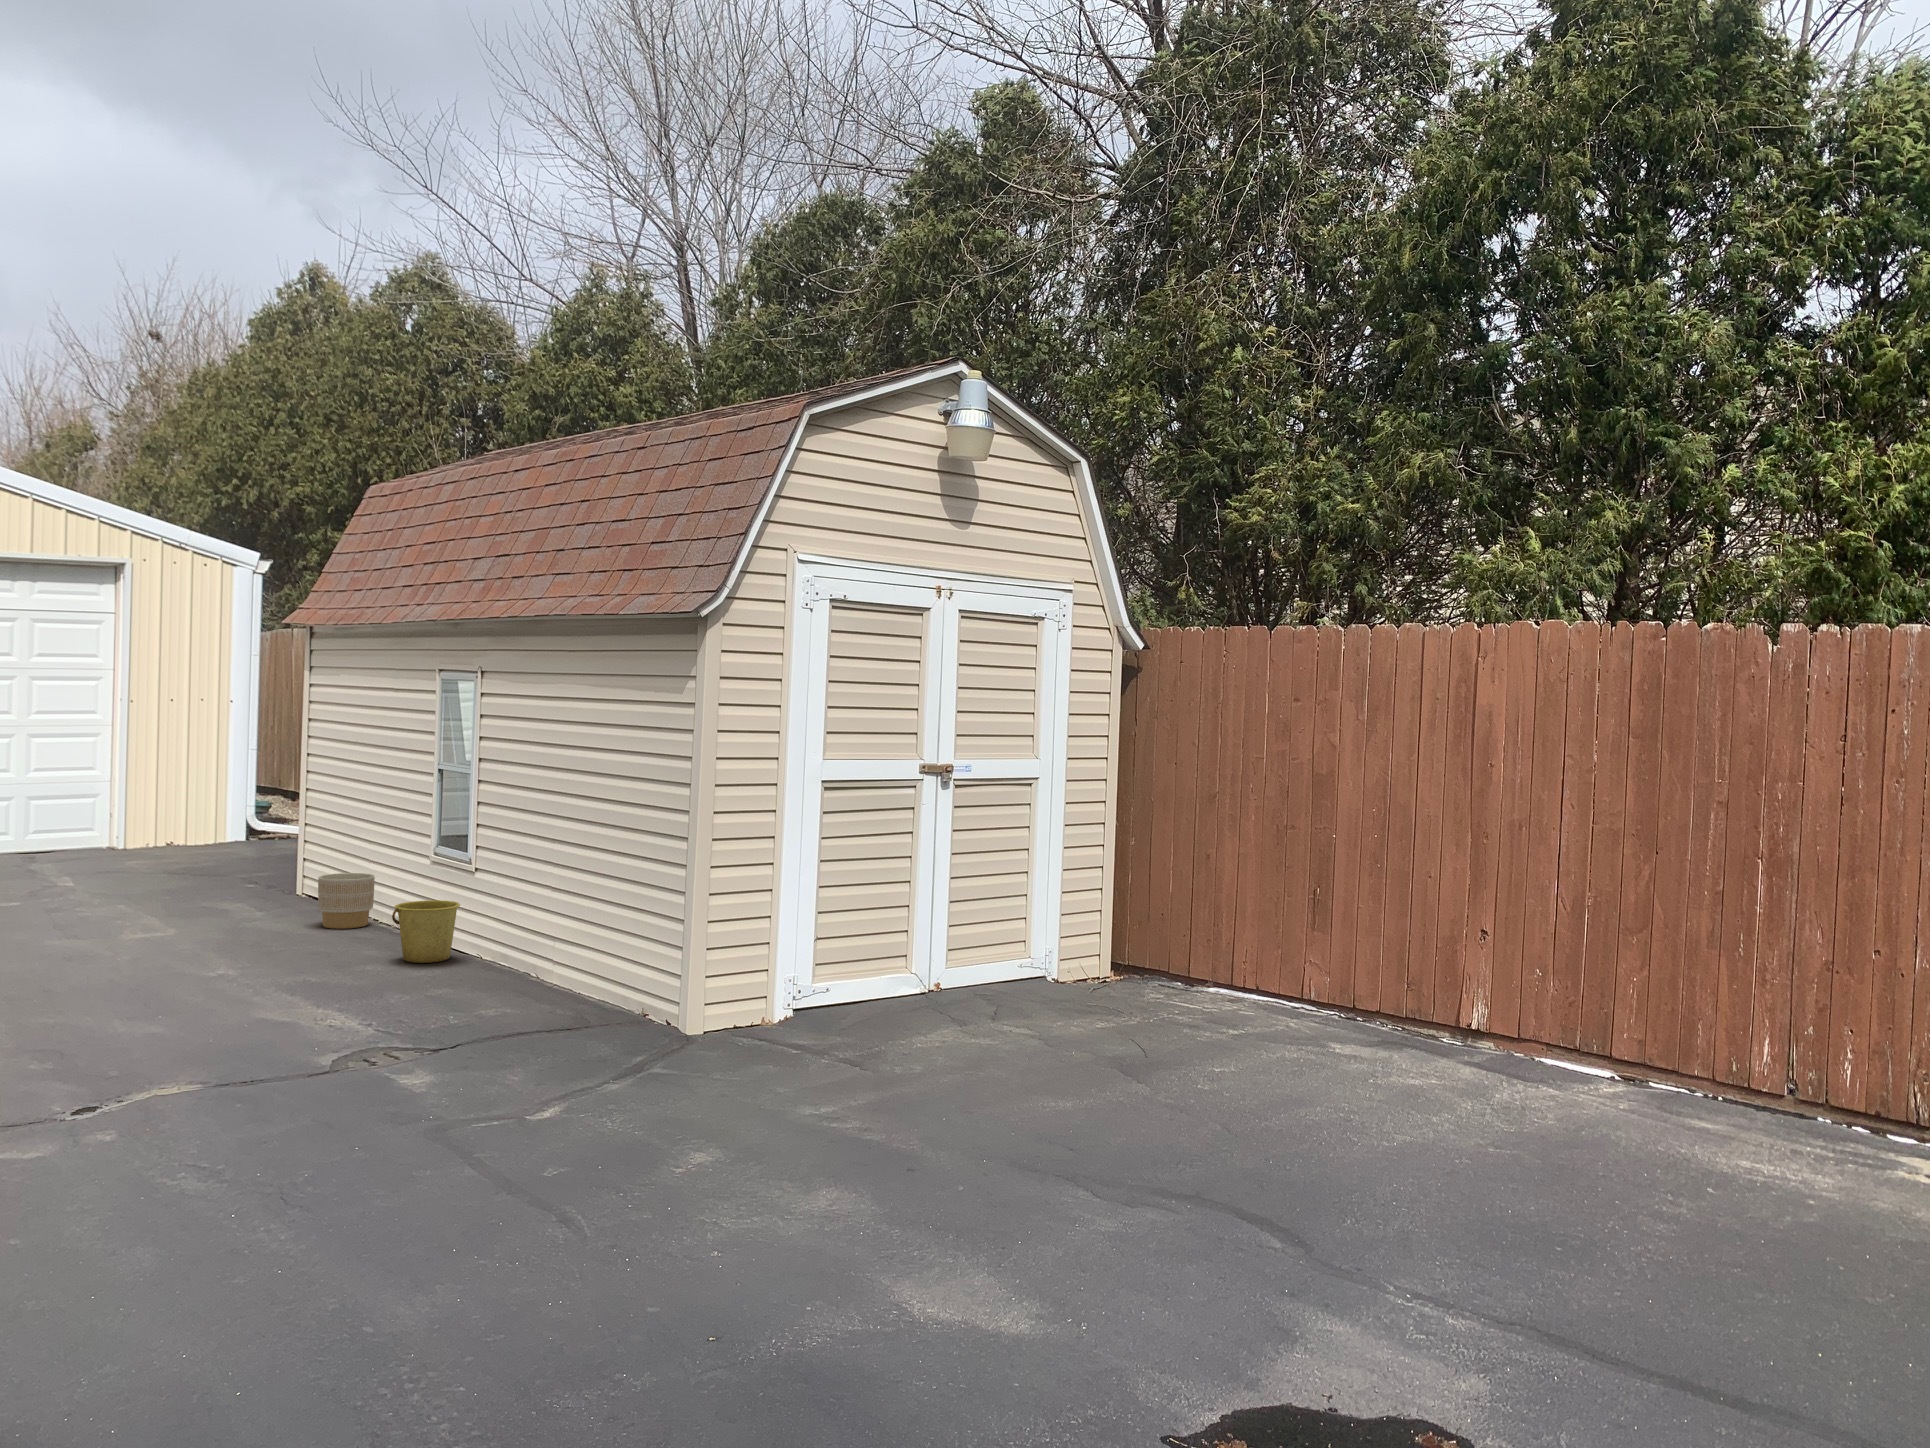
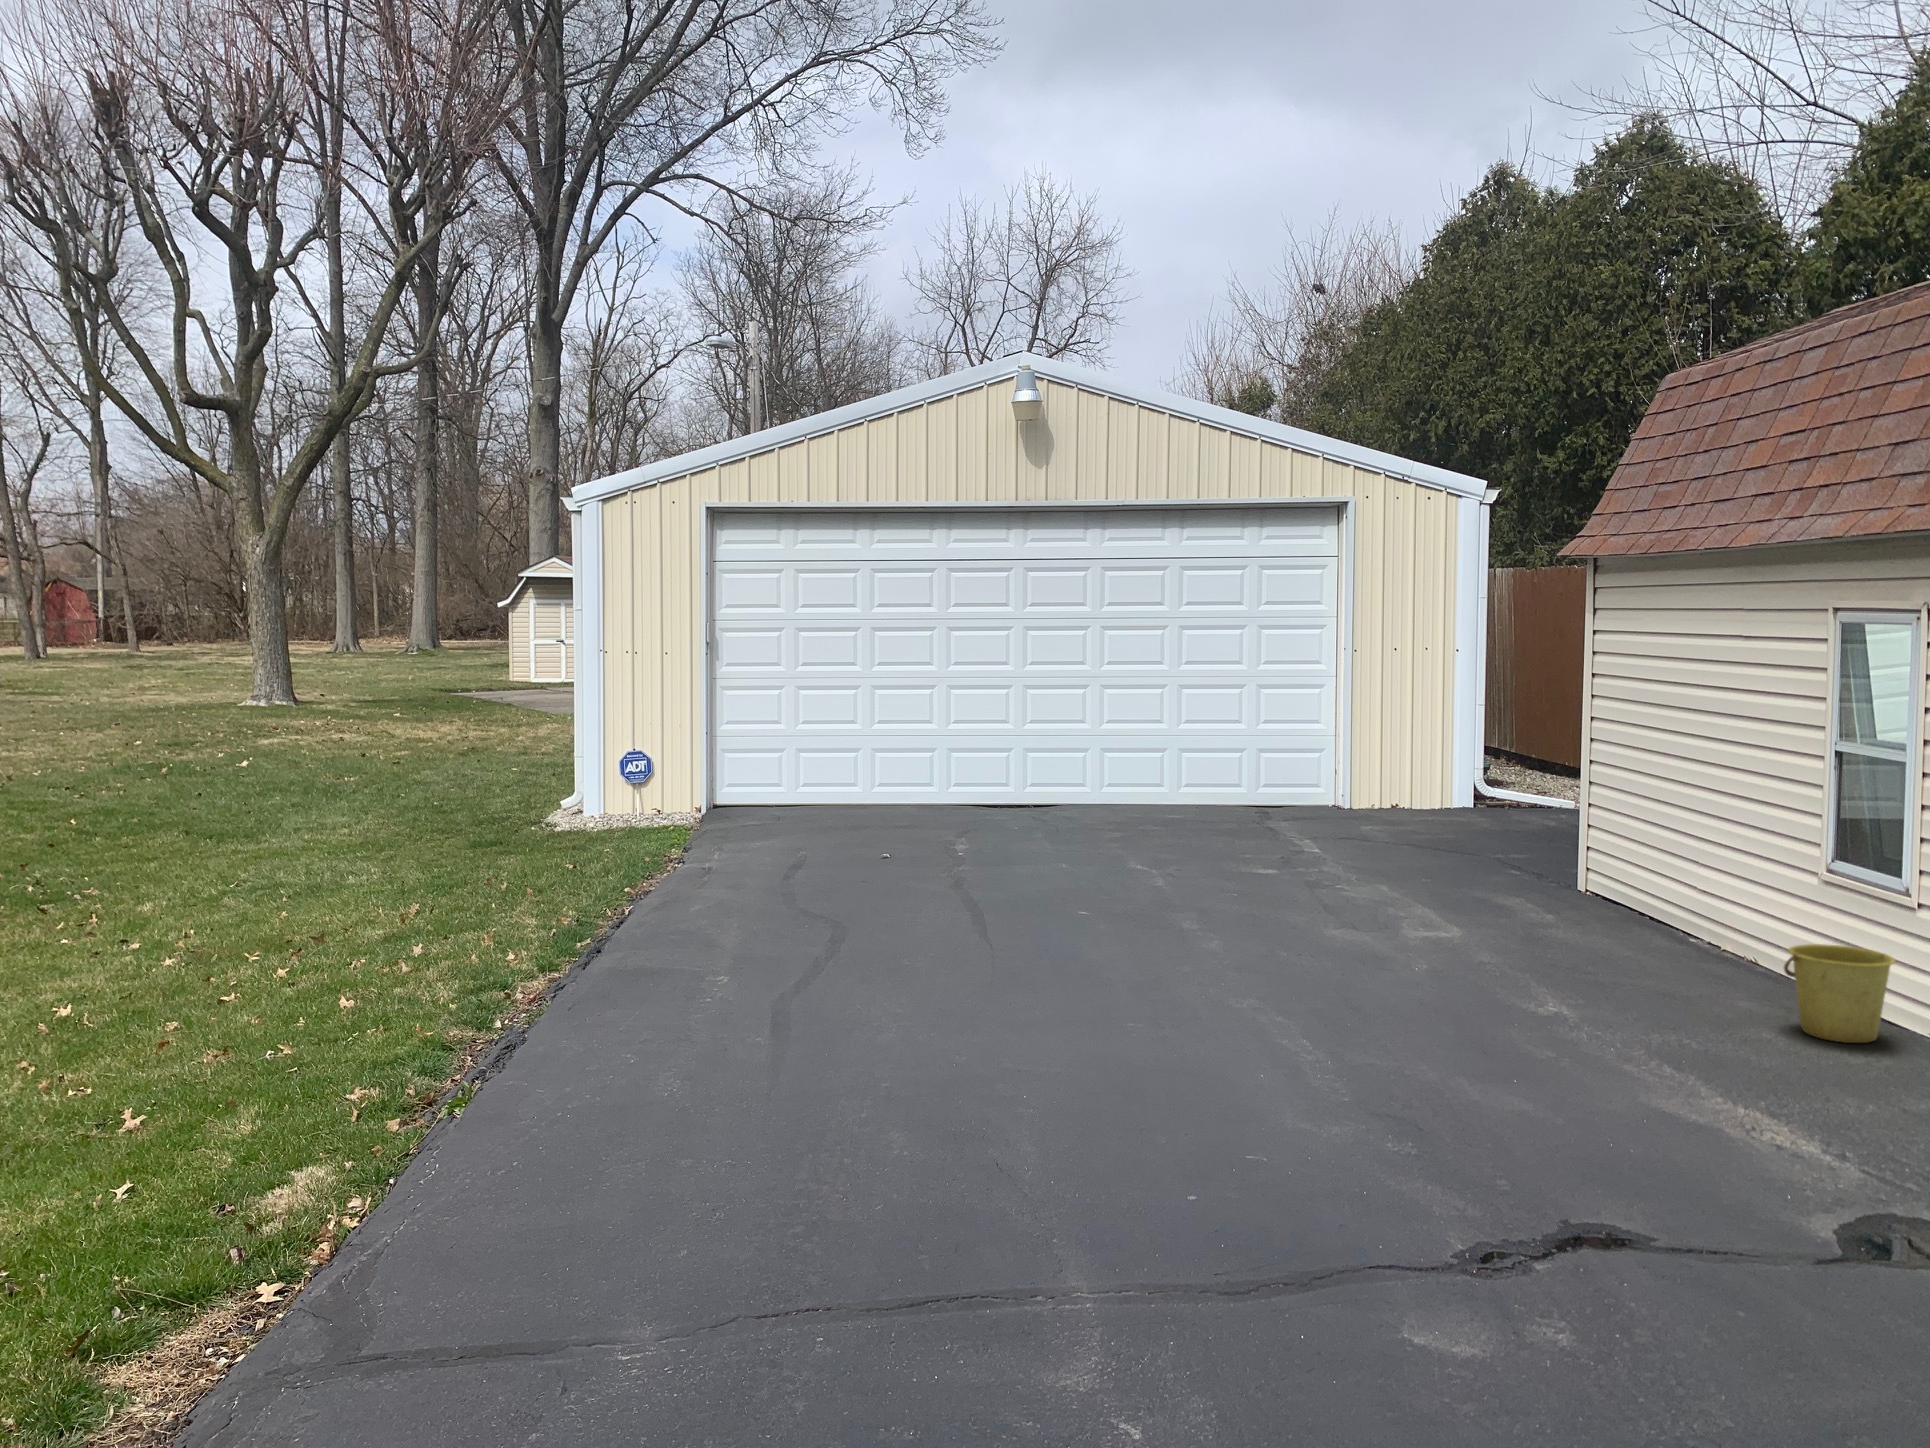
planter: present [318,873,375,929] -> none [1634,881,1712,959]

